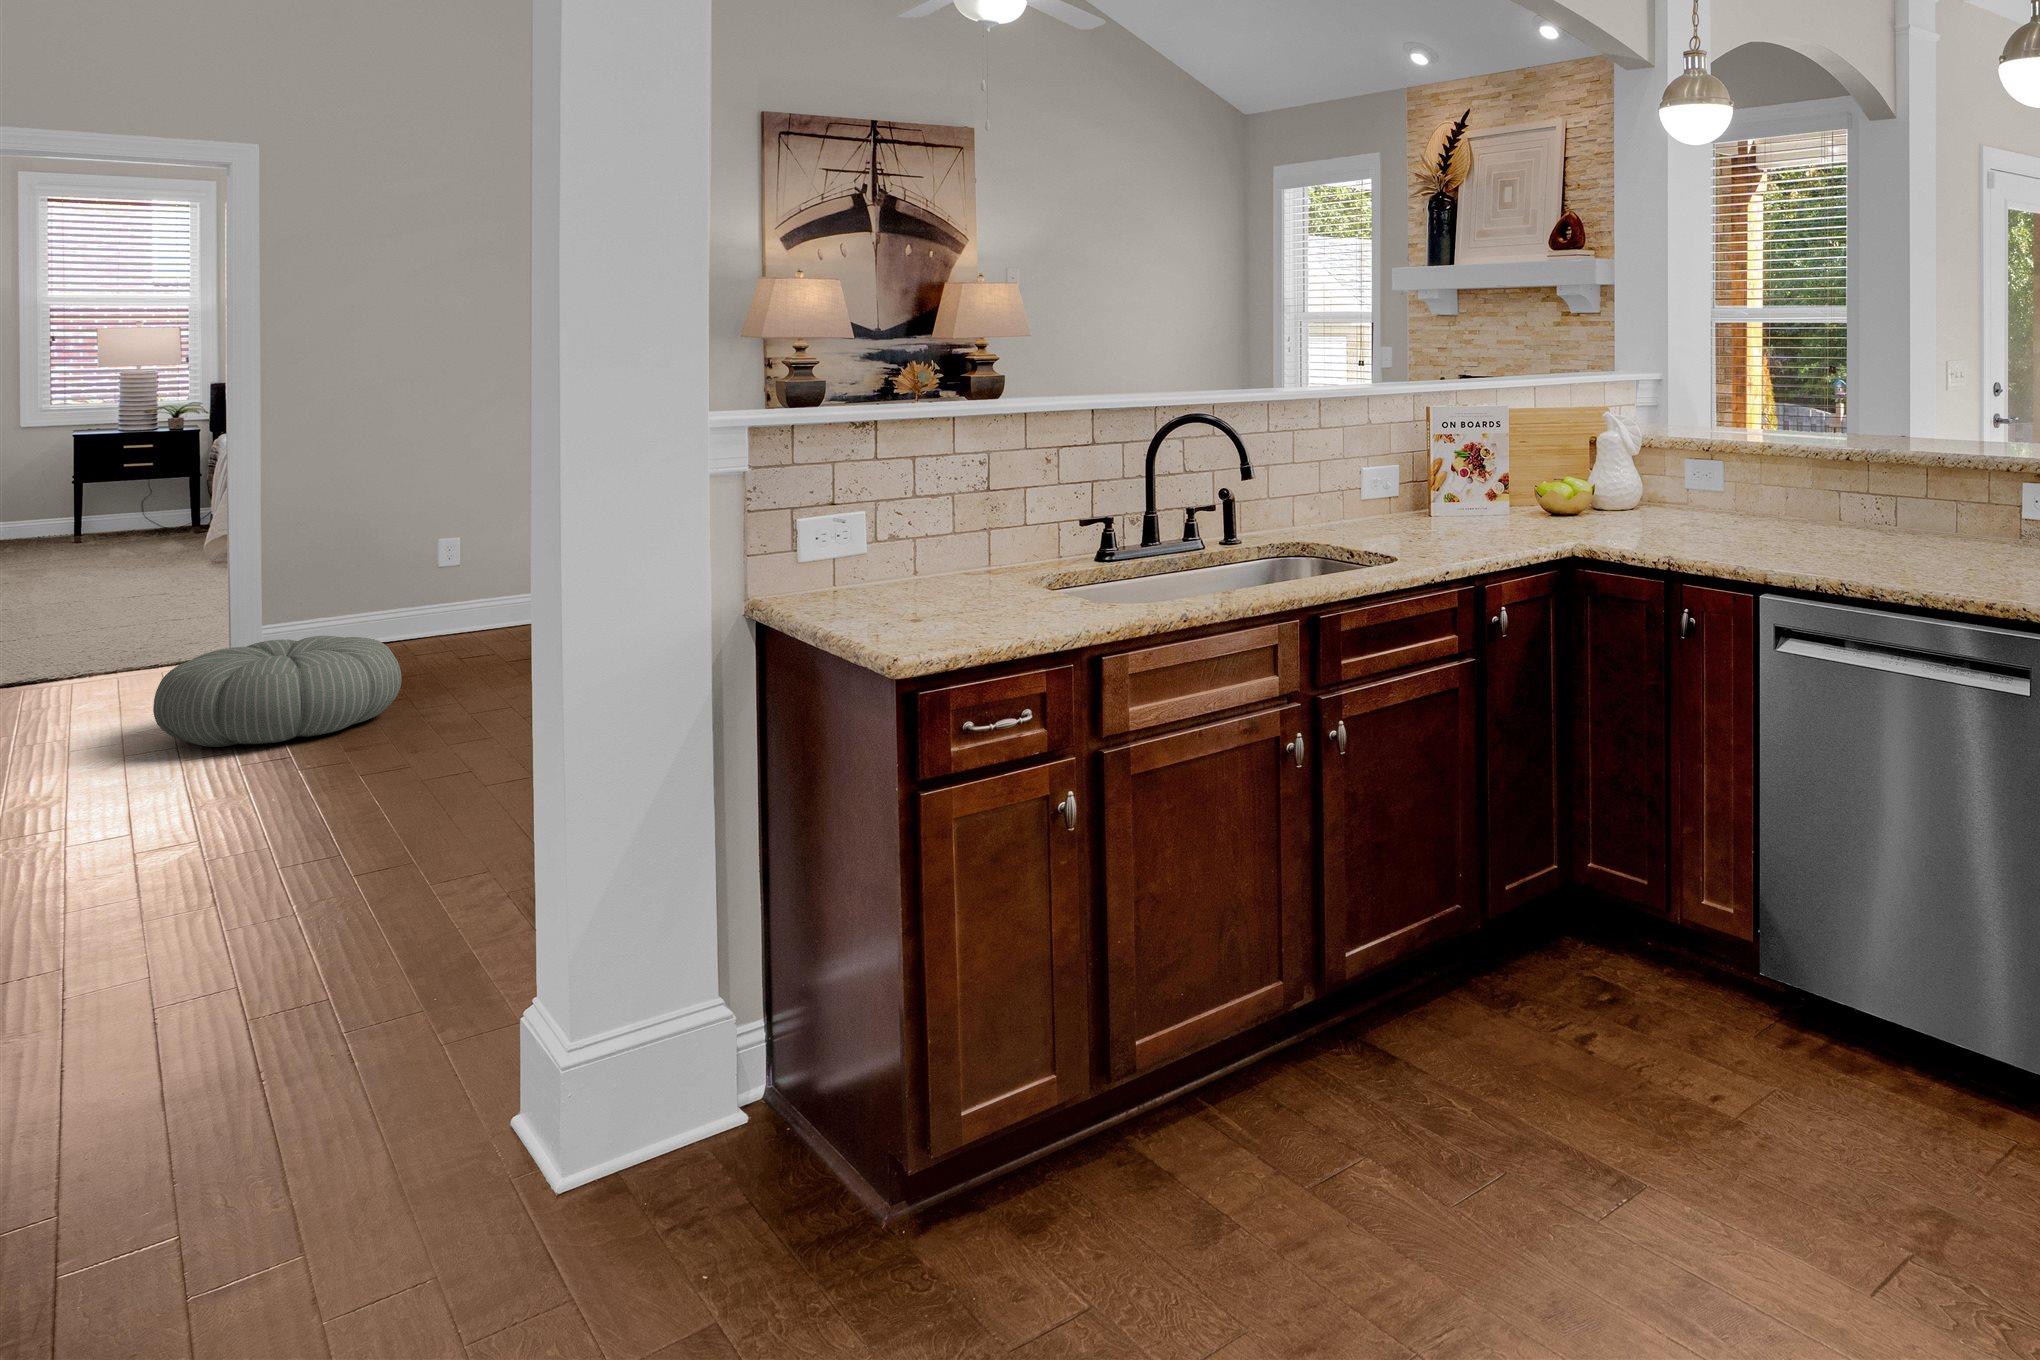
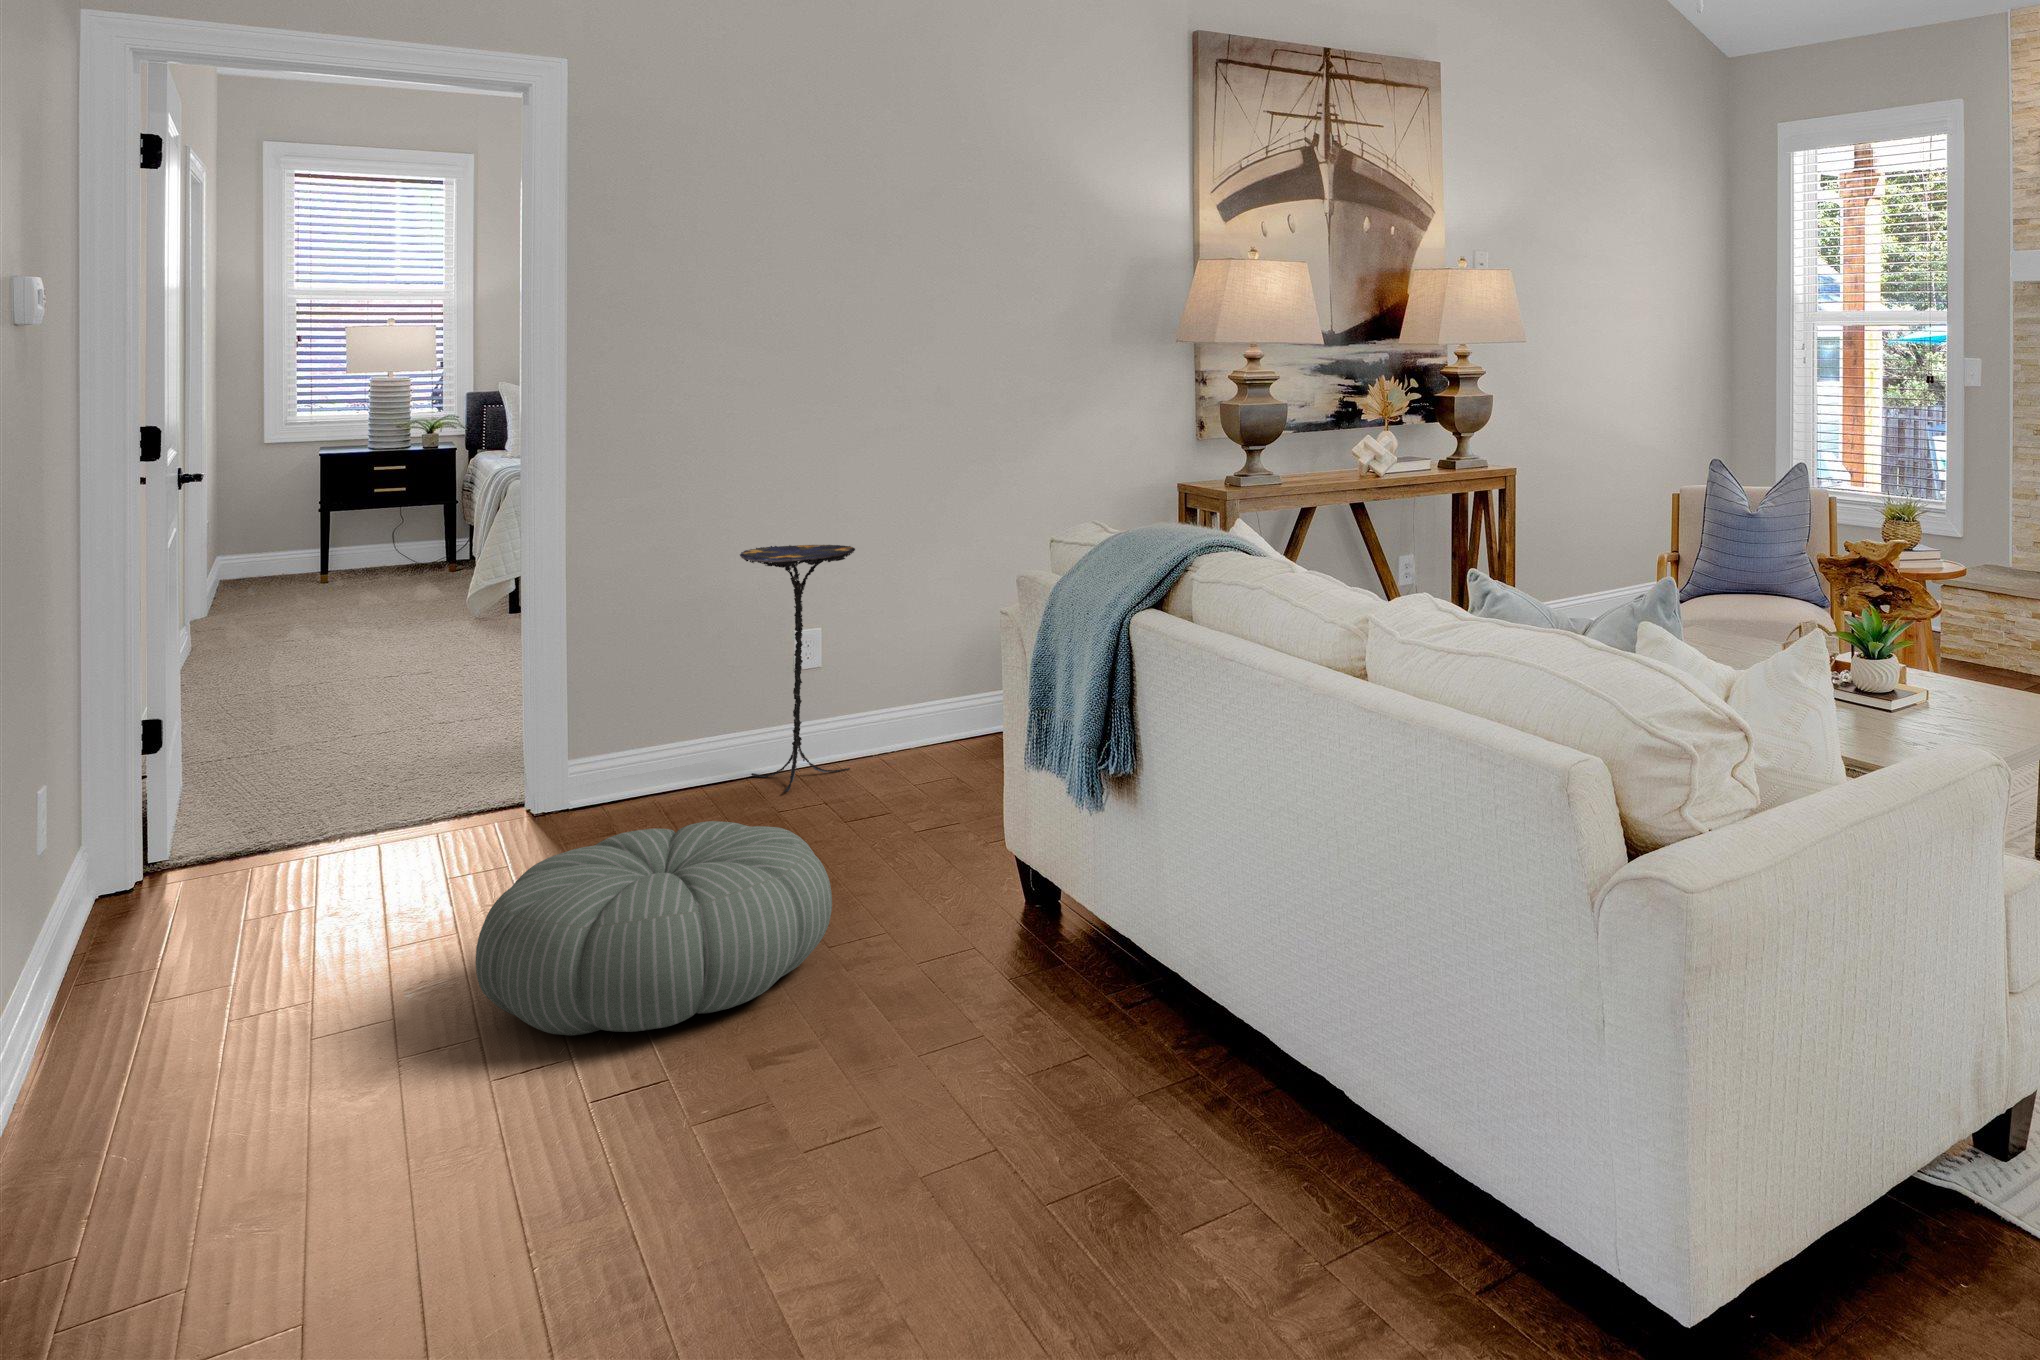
side table: none [378,478,469,645] -> present [740,545,855,792]

